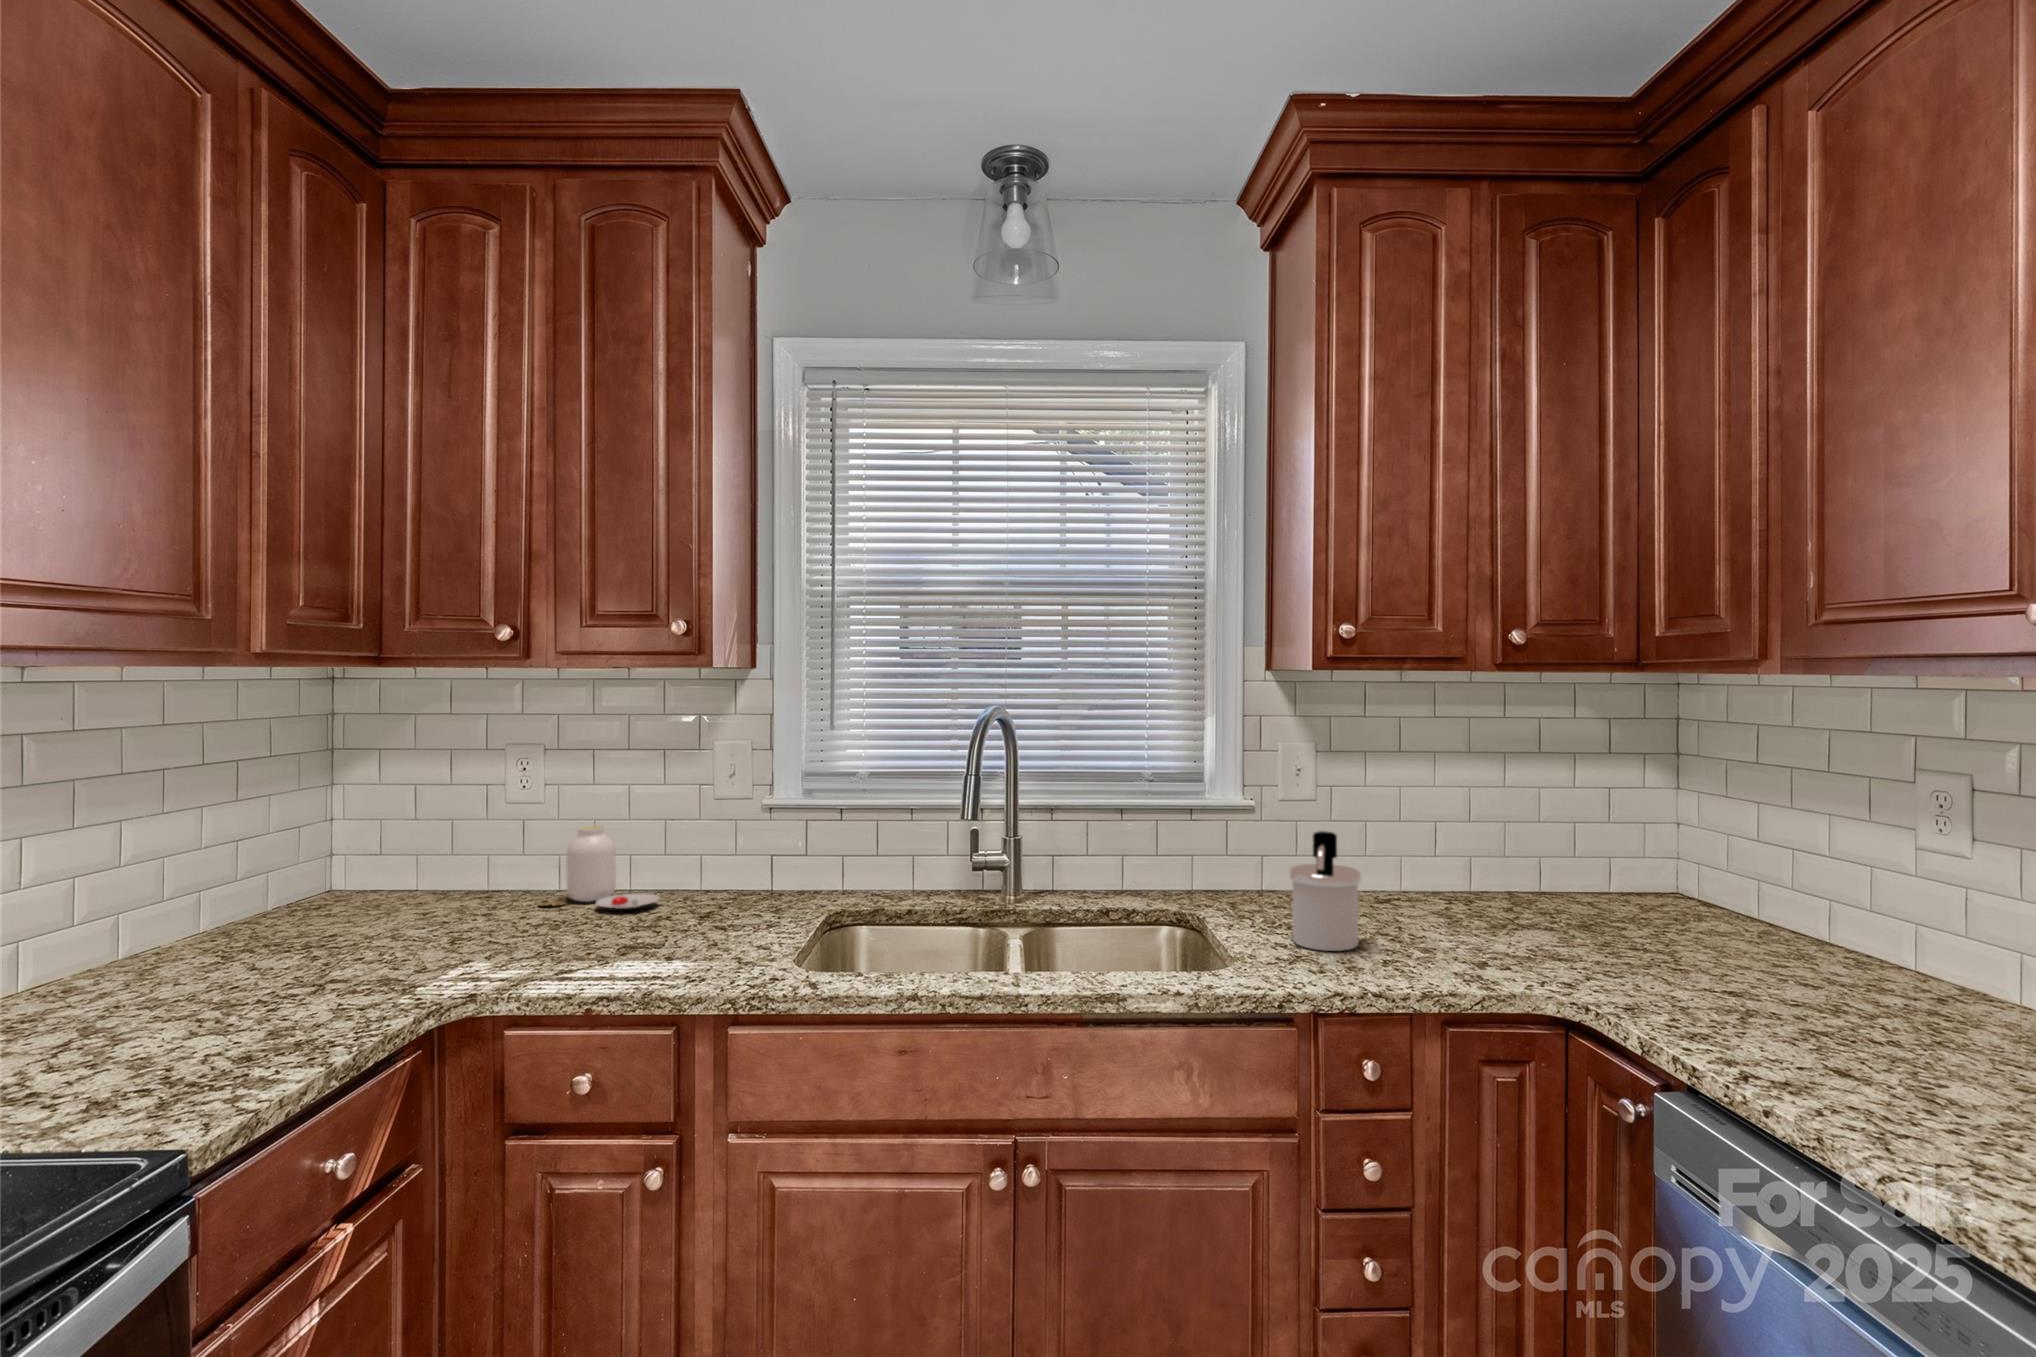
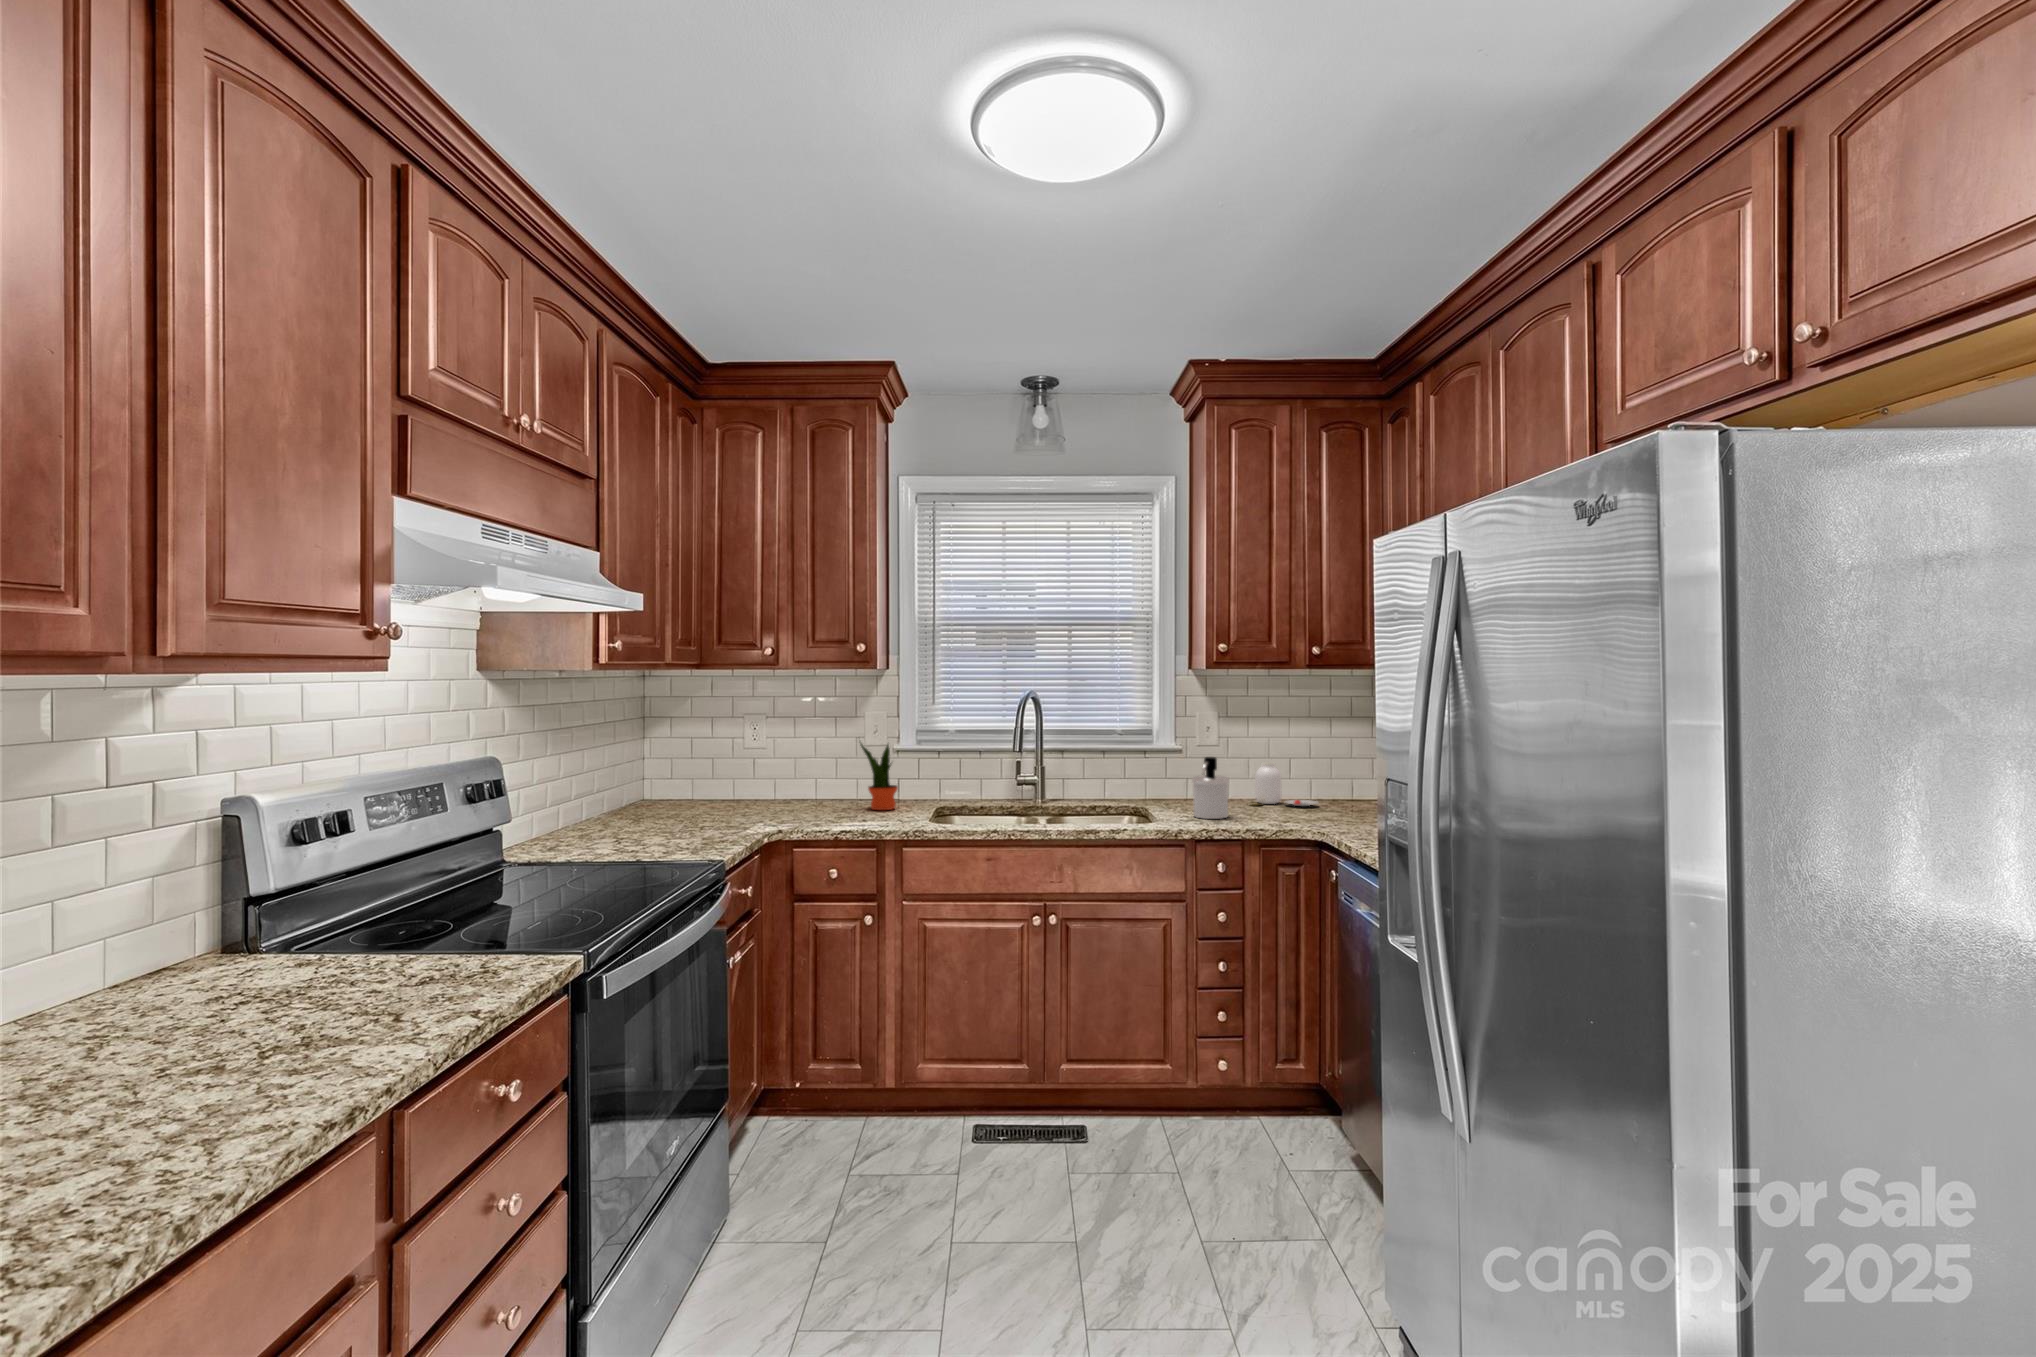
potted plant: none [684,789,755,924] -> present [860,743,898,810]
jar: present [540,826,660,909] -> present [1255,763,1318,806]

